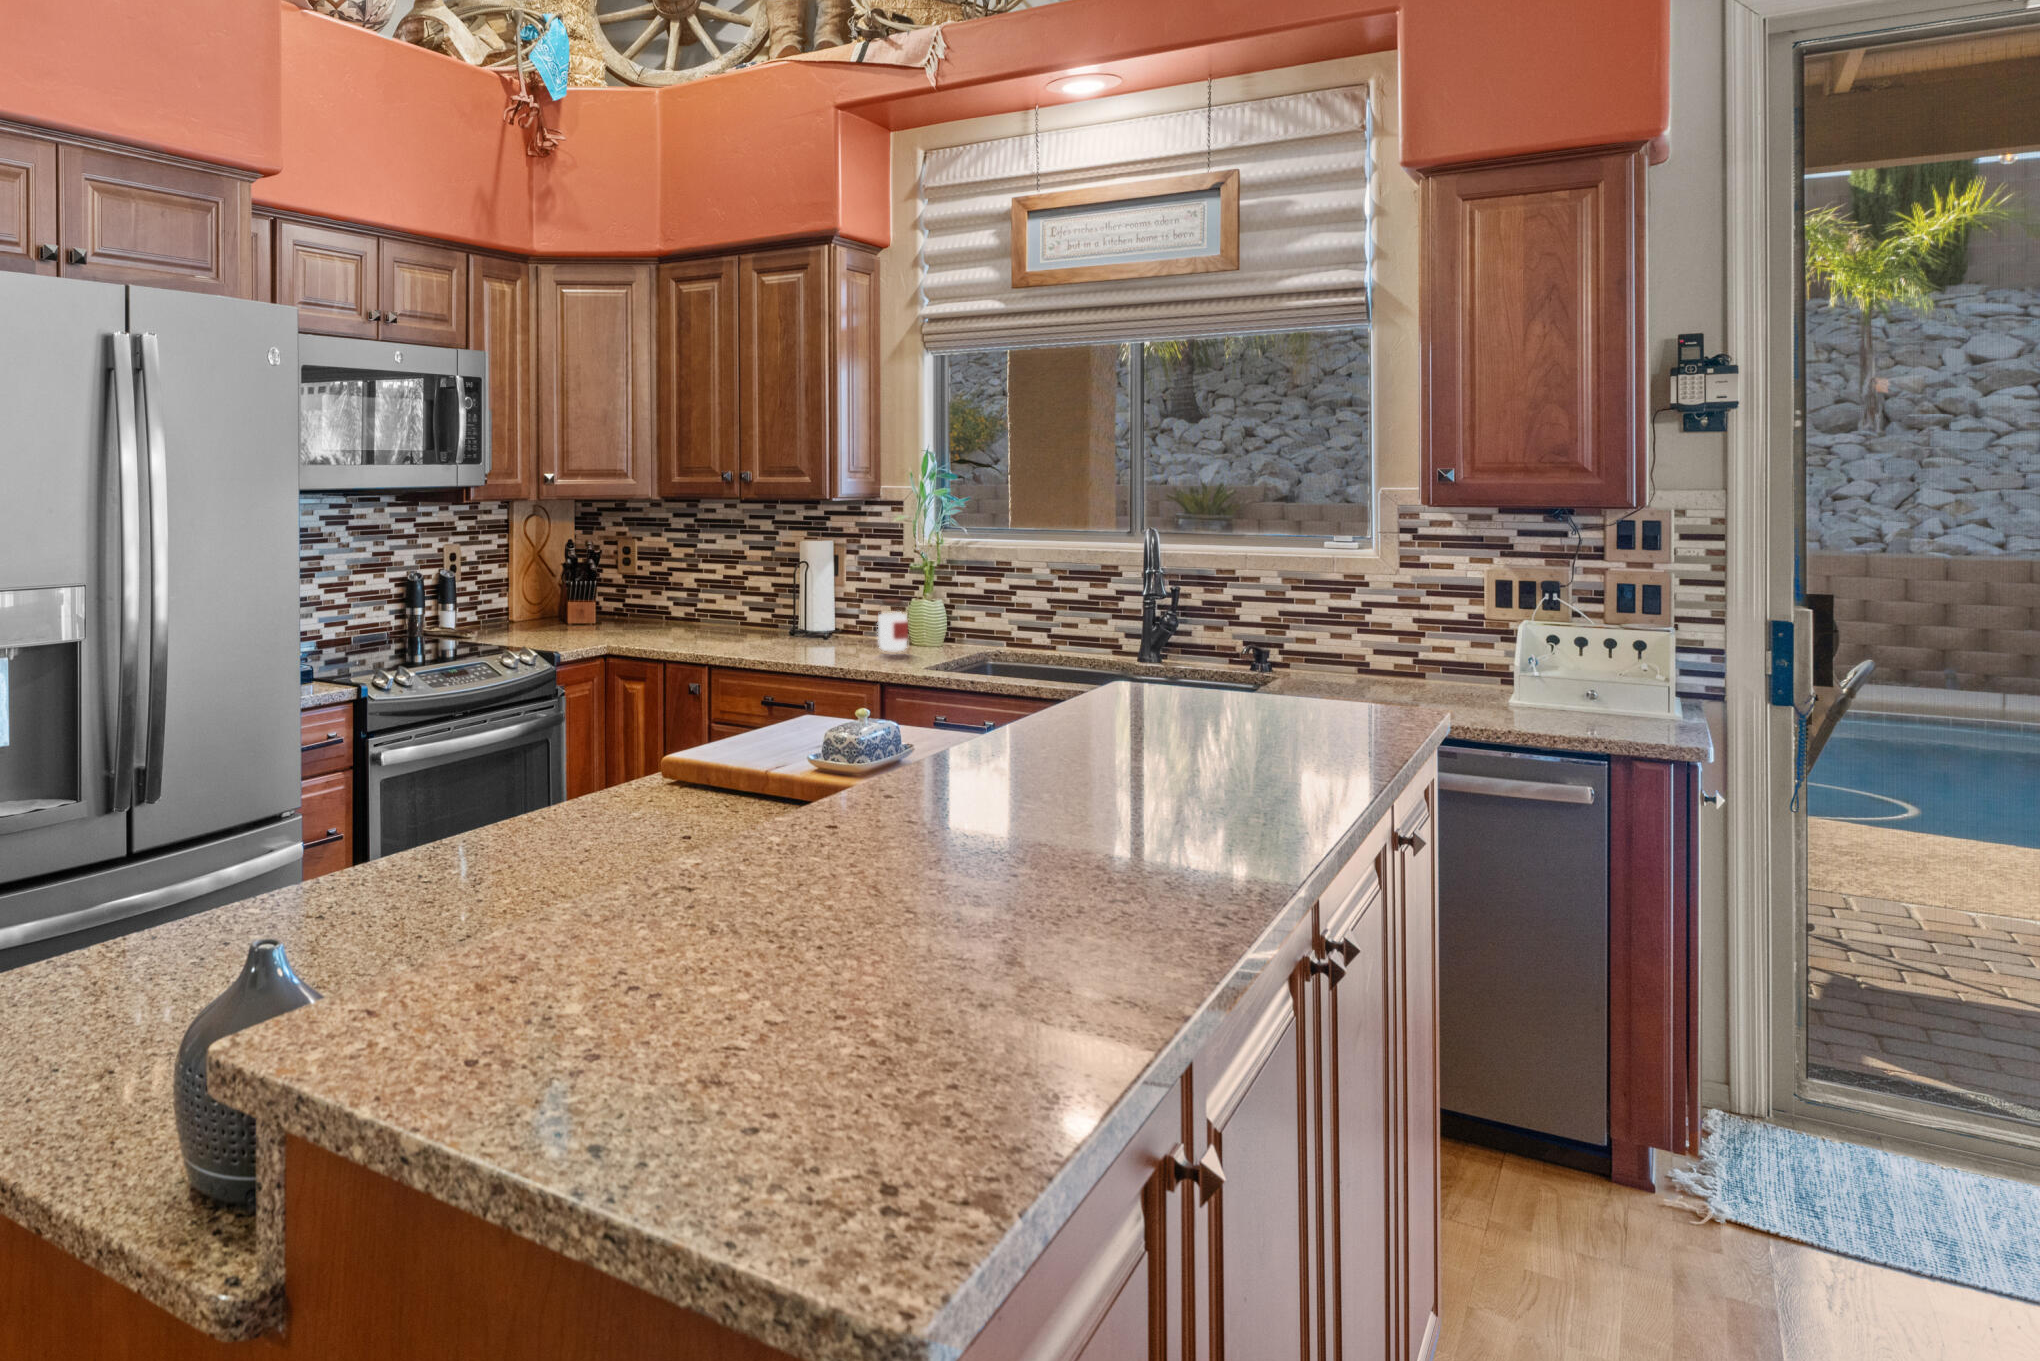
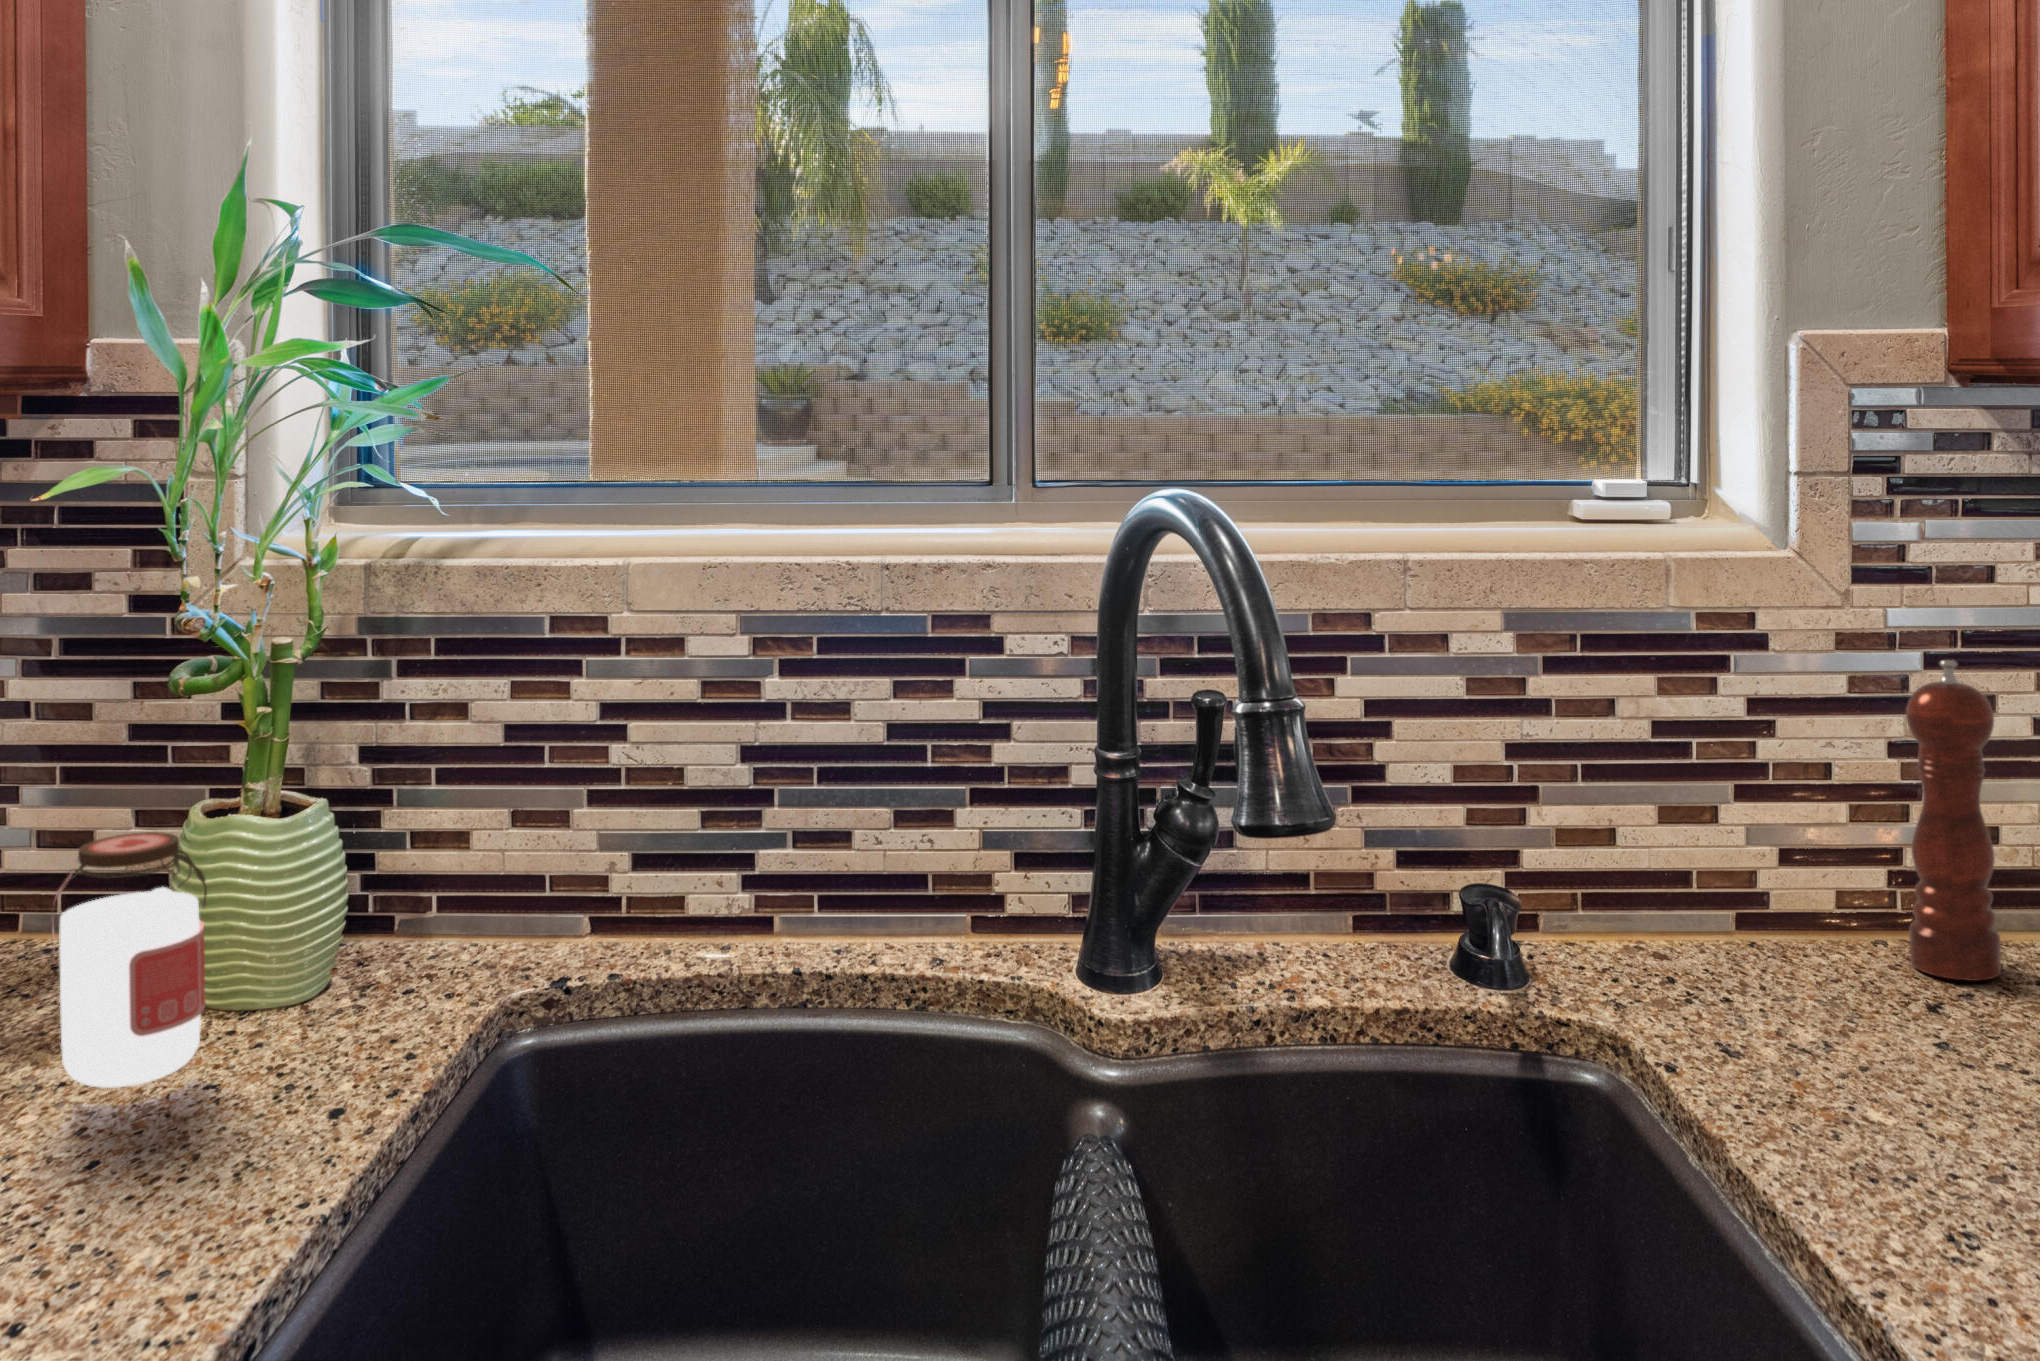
pepper mill: none [1394,588,1423,683] -> present [1906,660,2001,981]

